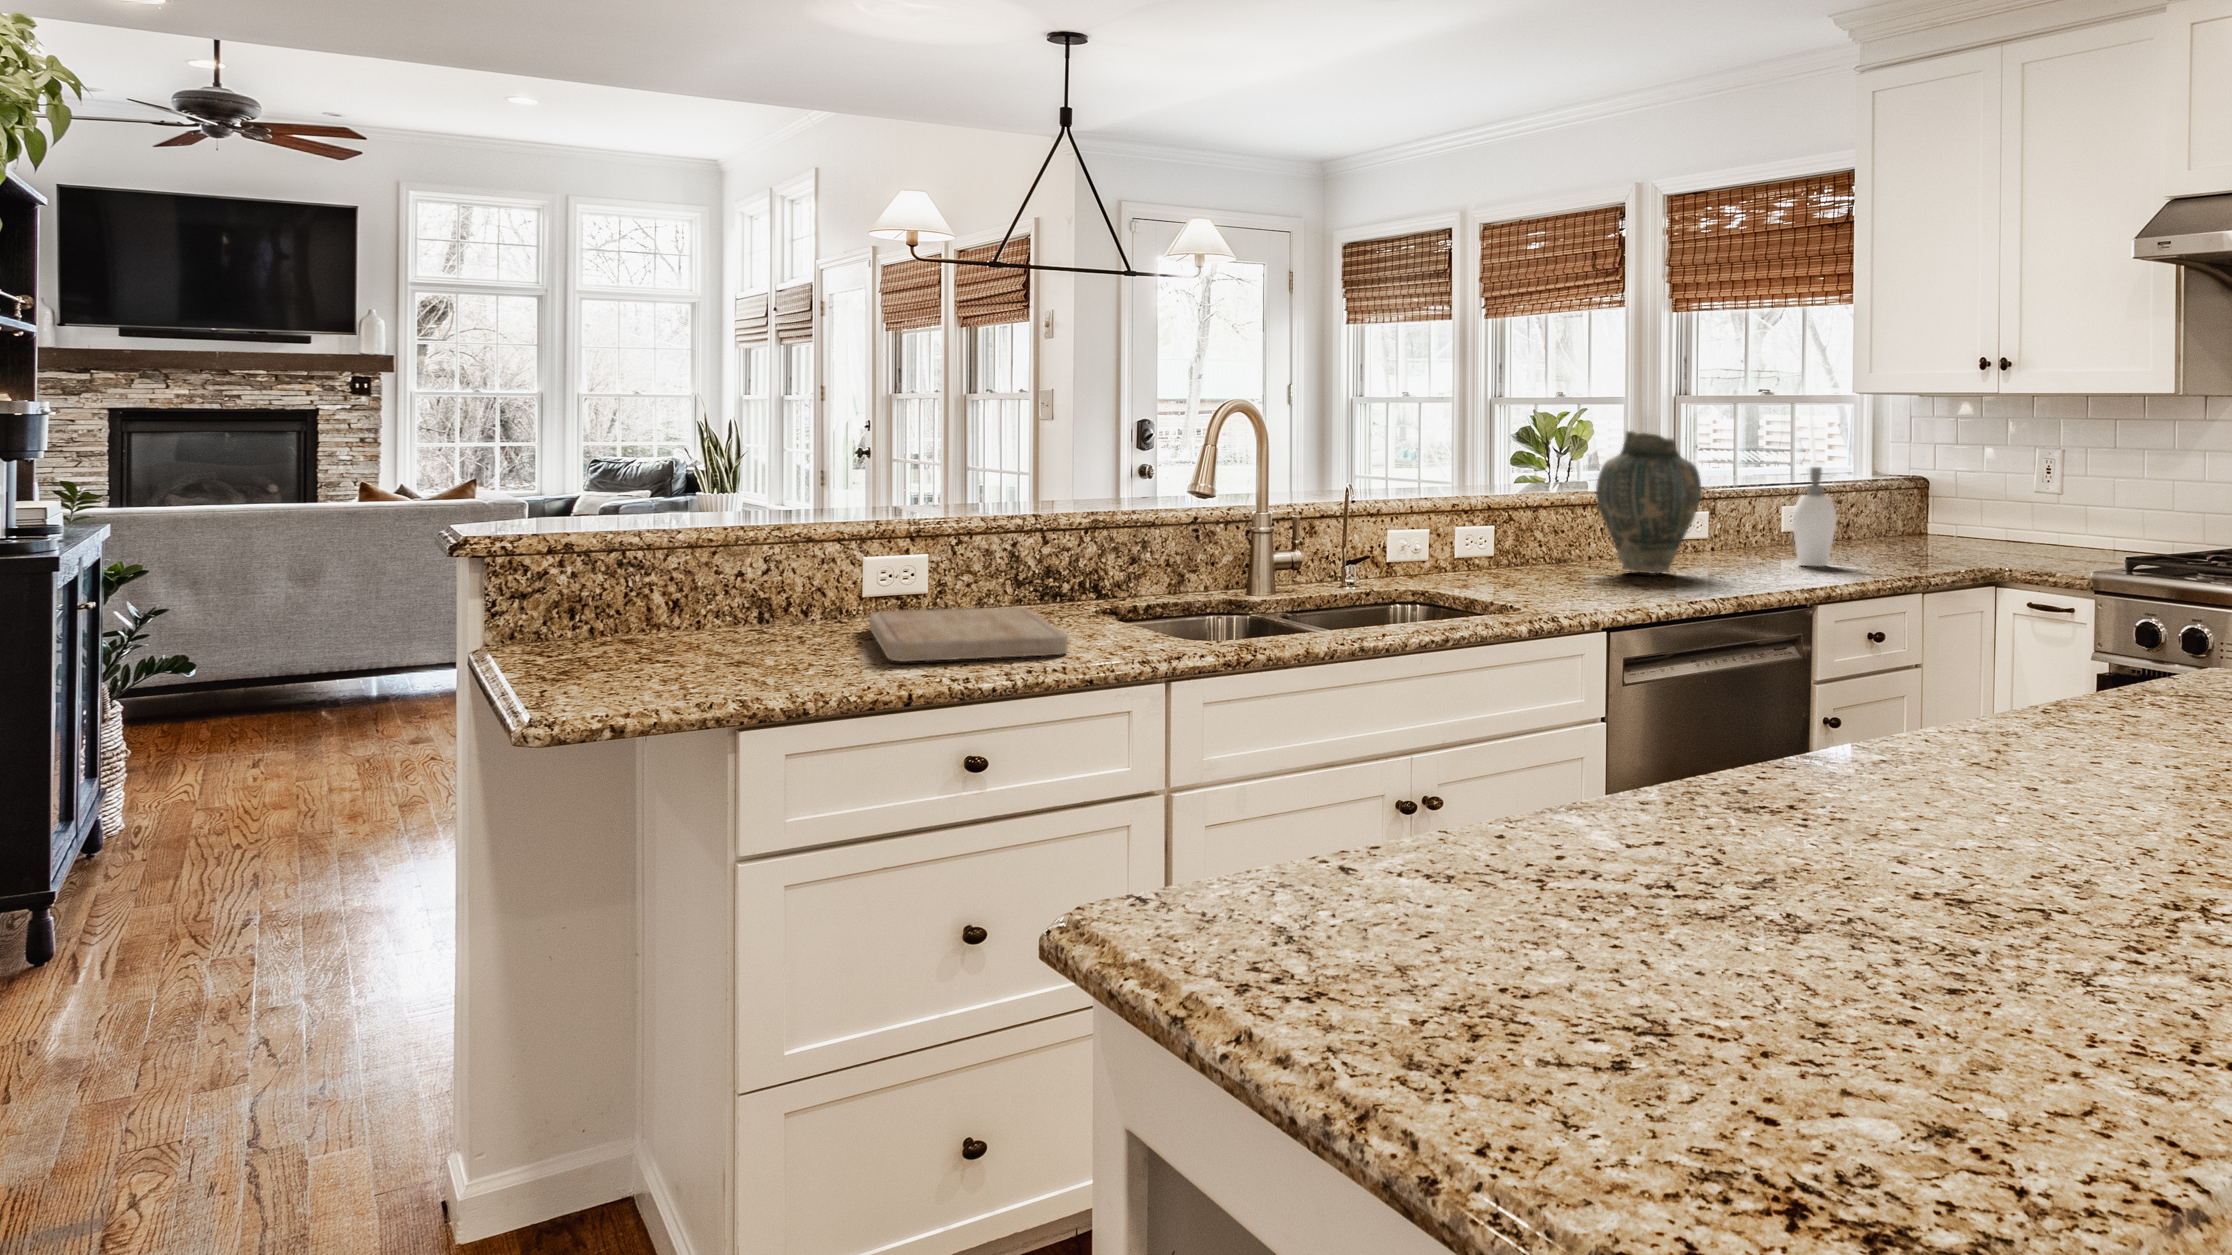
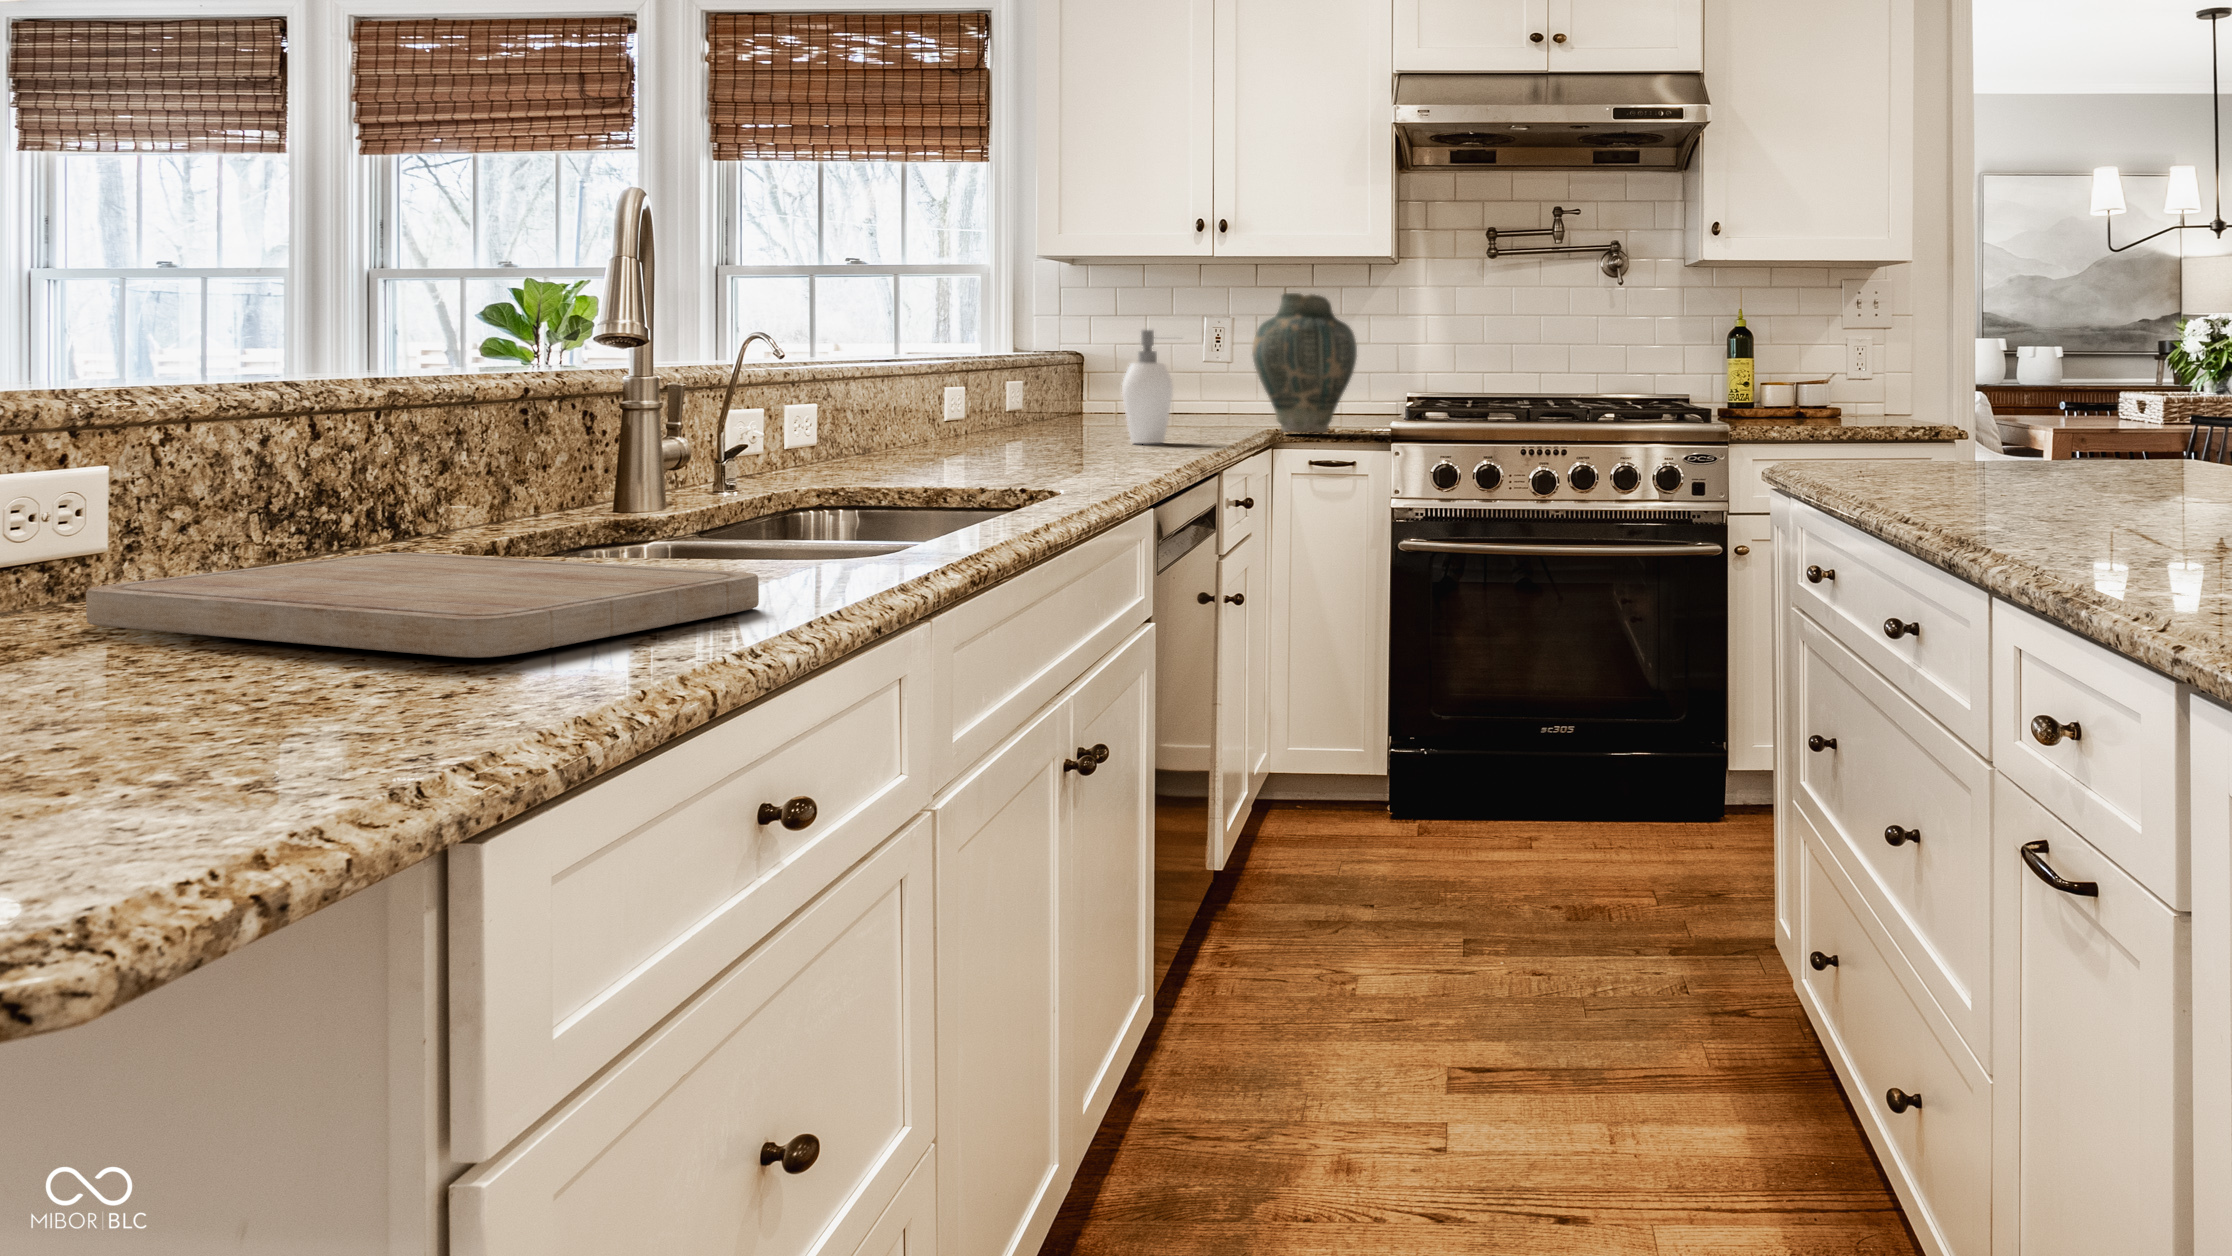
vase: present [1596,431,1702,574] -> present [1252,293,1357,433]

